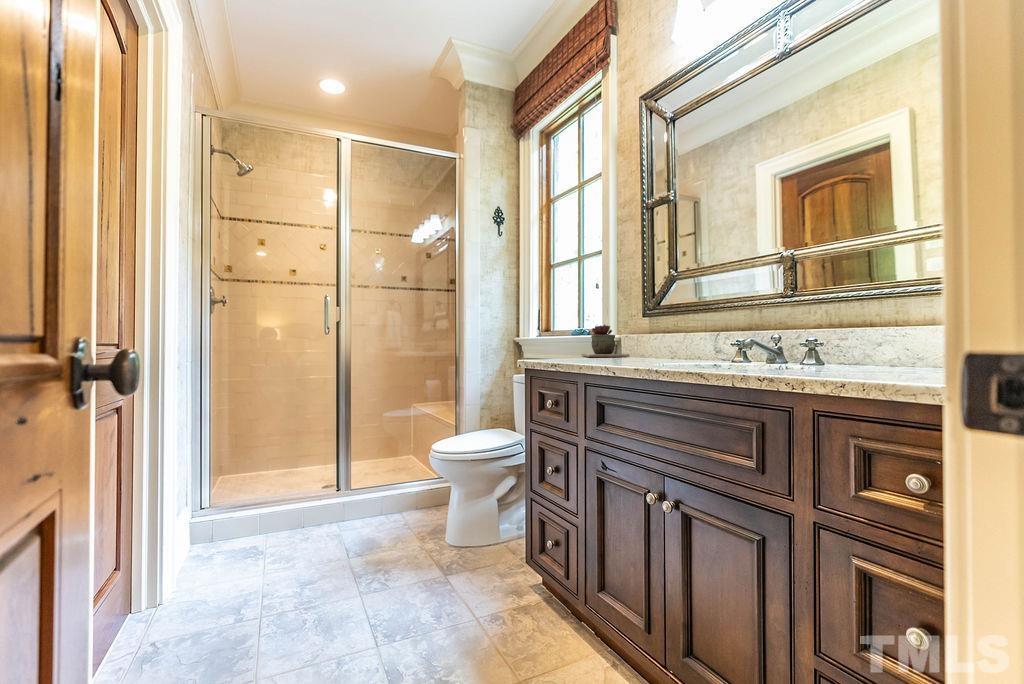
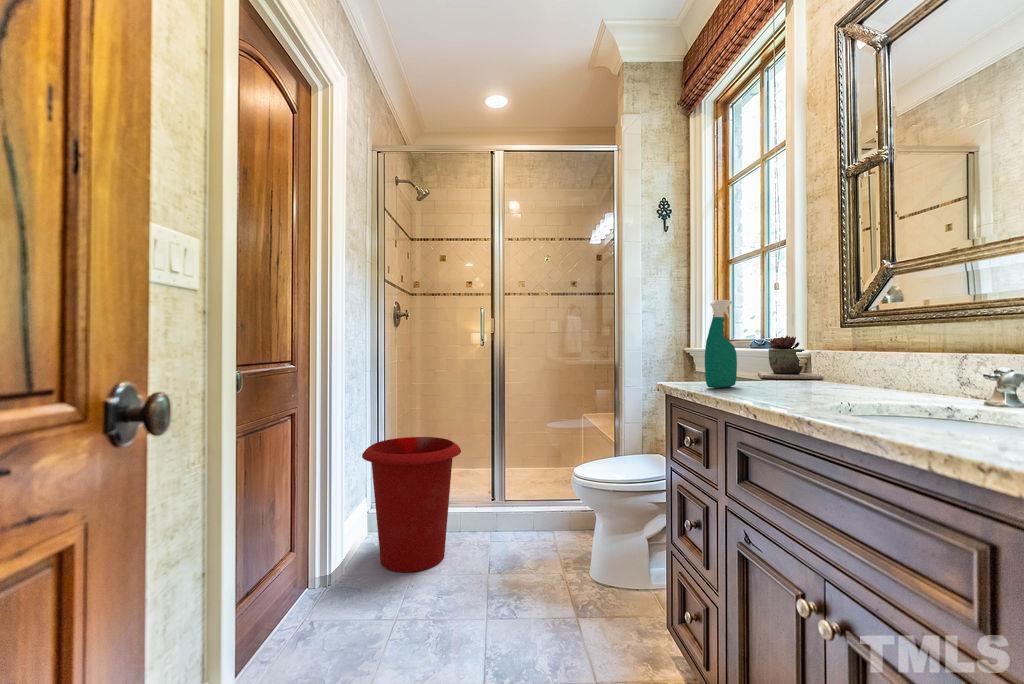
spray bottle: none [560,292,581,361] -> present [705,300,737,388]
waste bin: none [192,431,313,578] -> present [362,437,461,572]

